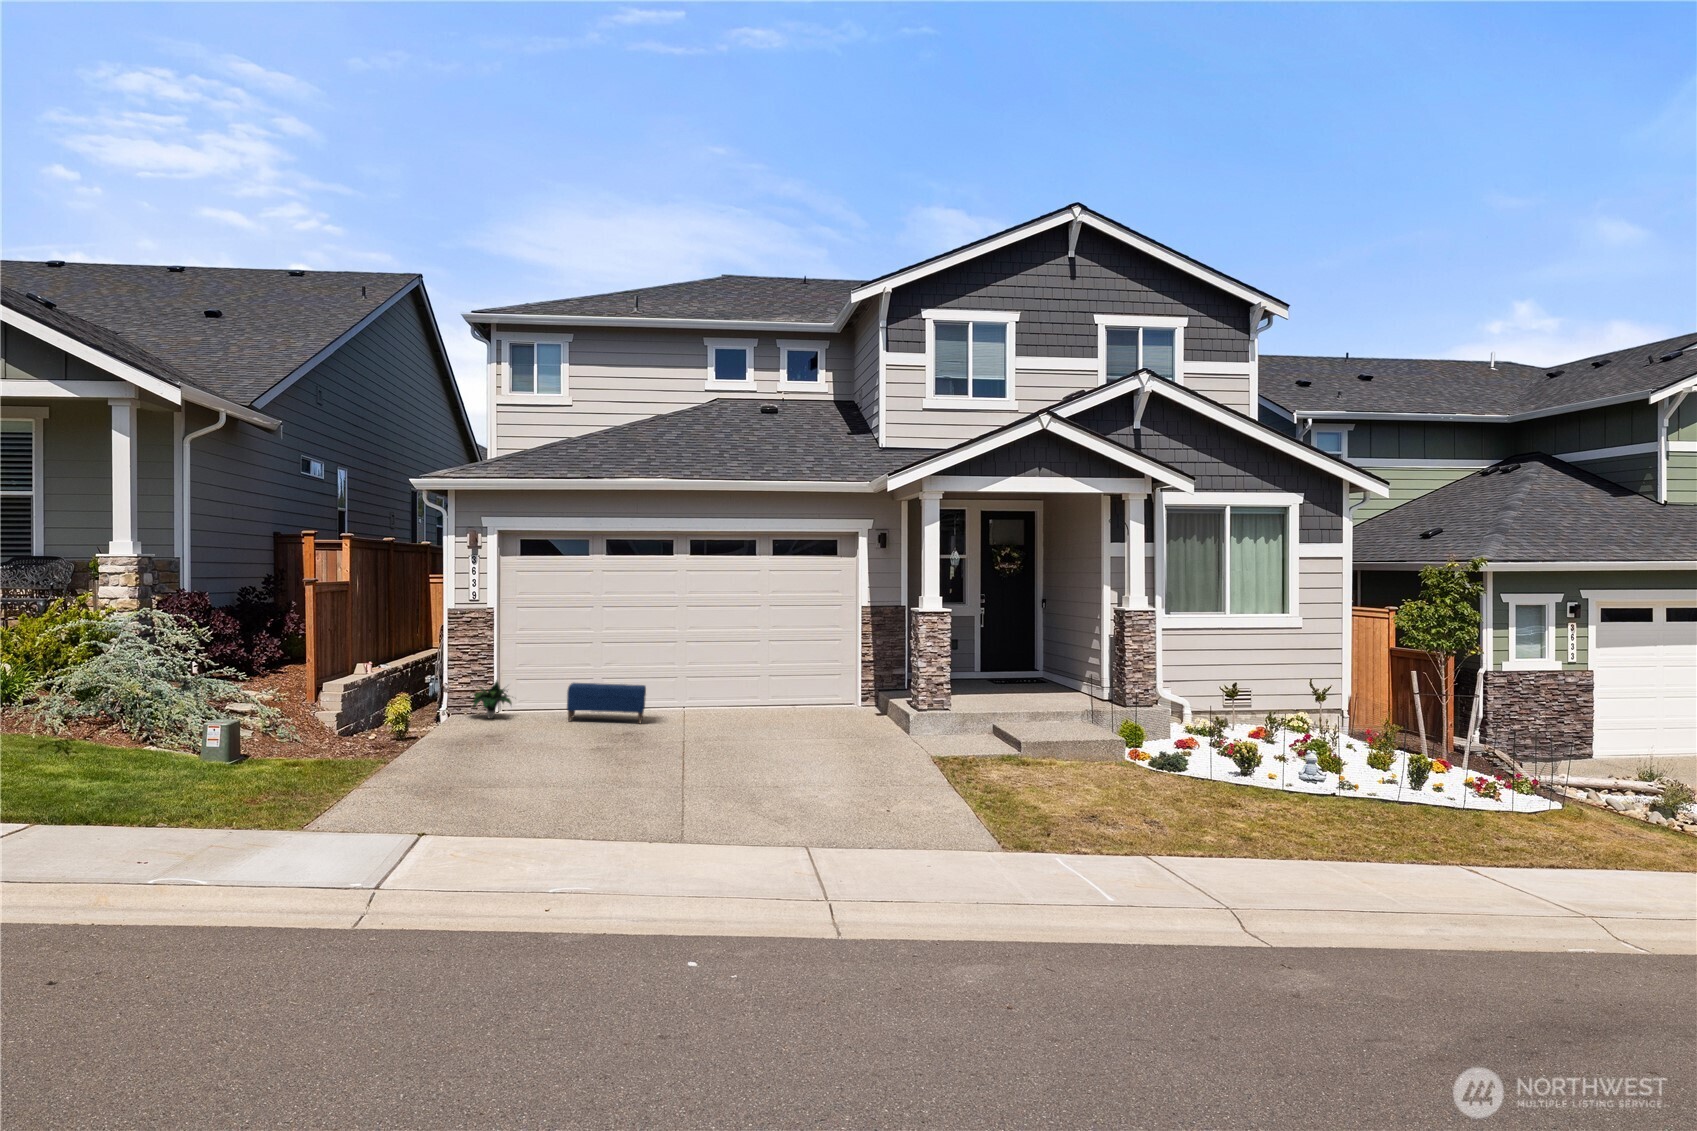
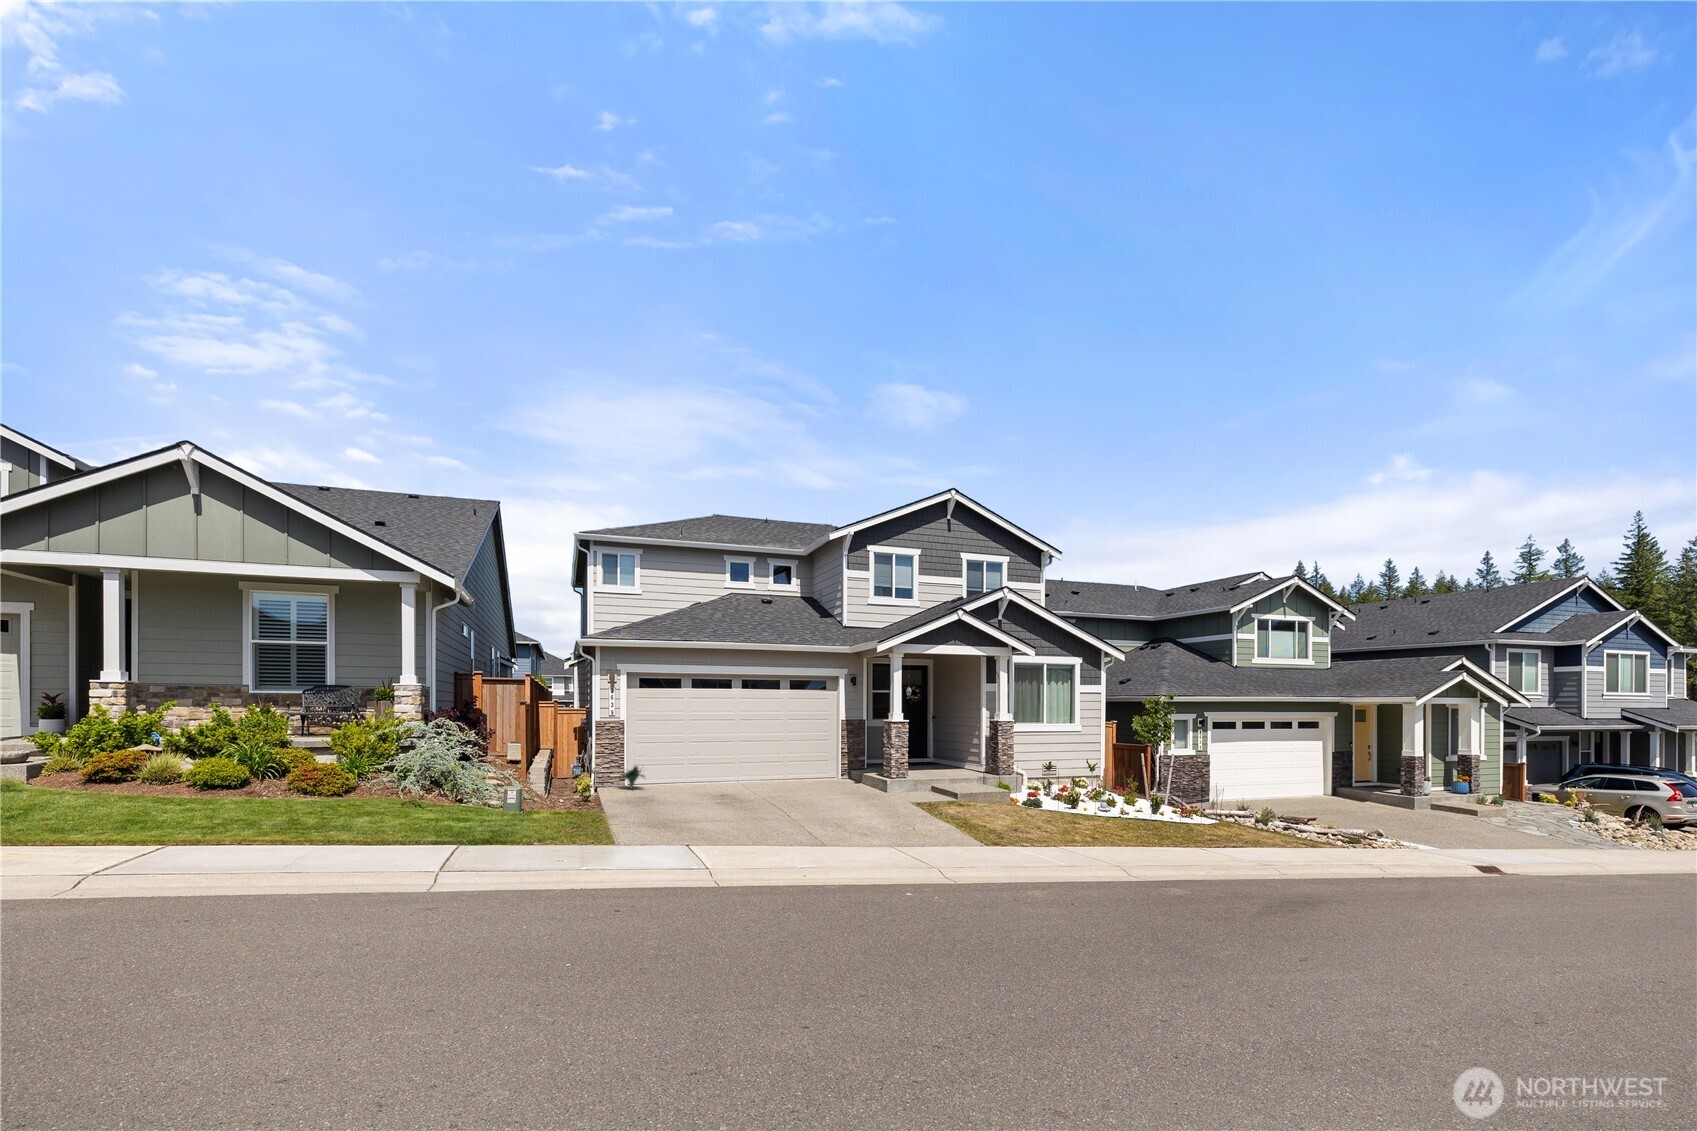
bench: present [567,683,646,724] -> none [676,766,726,791]

